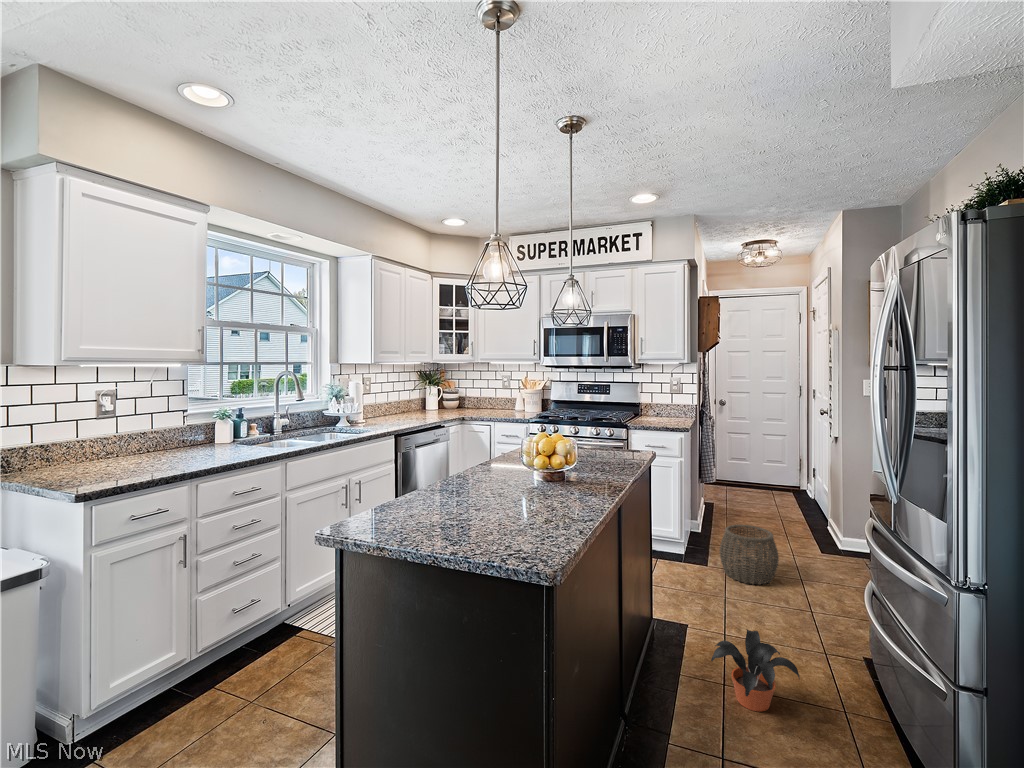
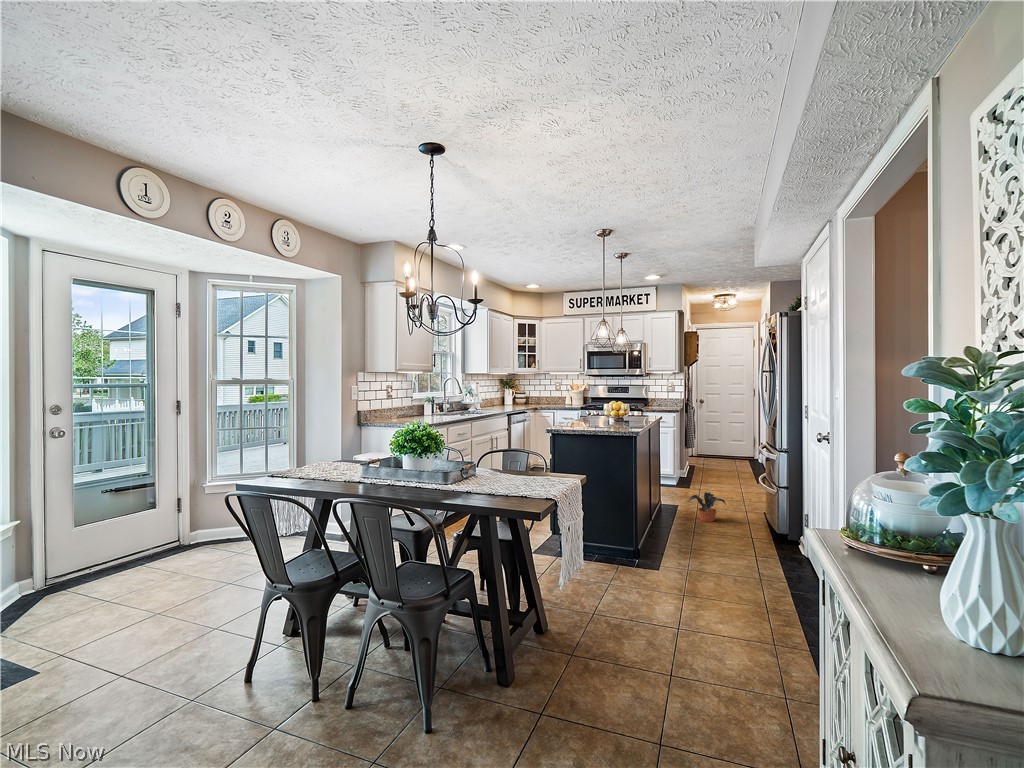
woven basket: present [720,525,779,585] -> none [697,464,729,494]

